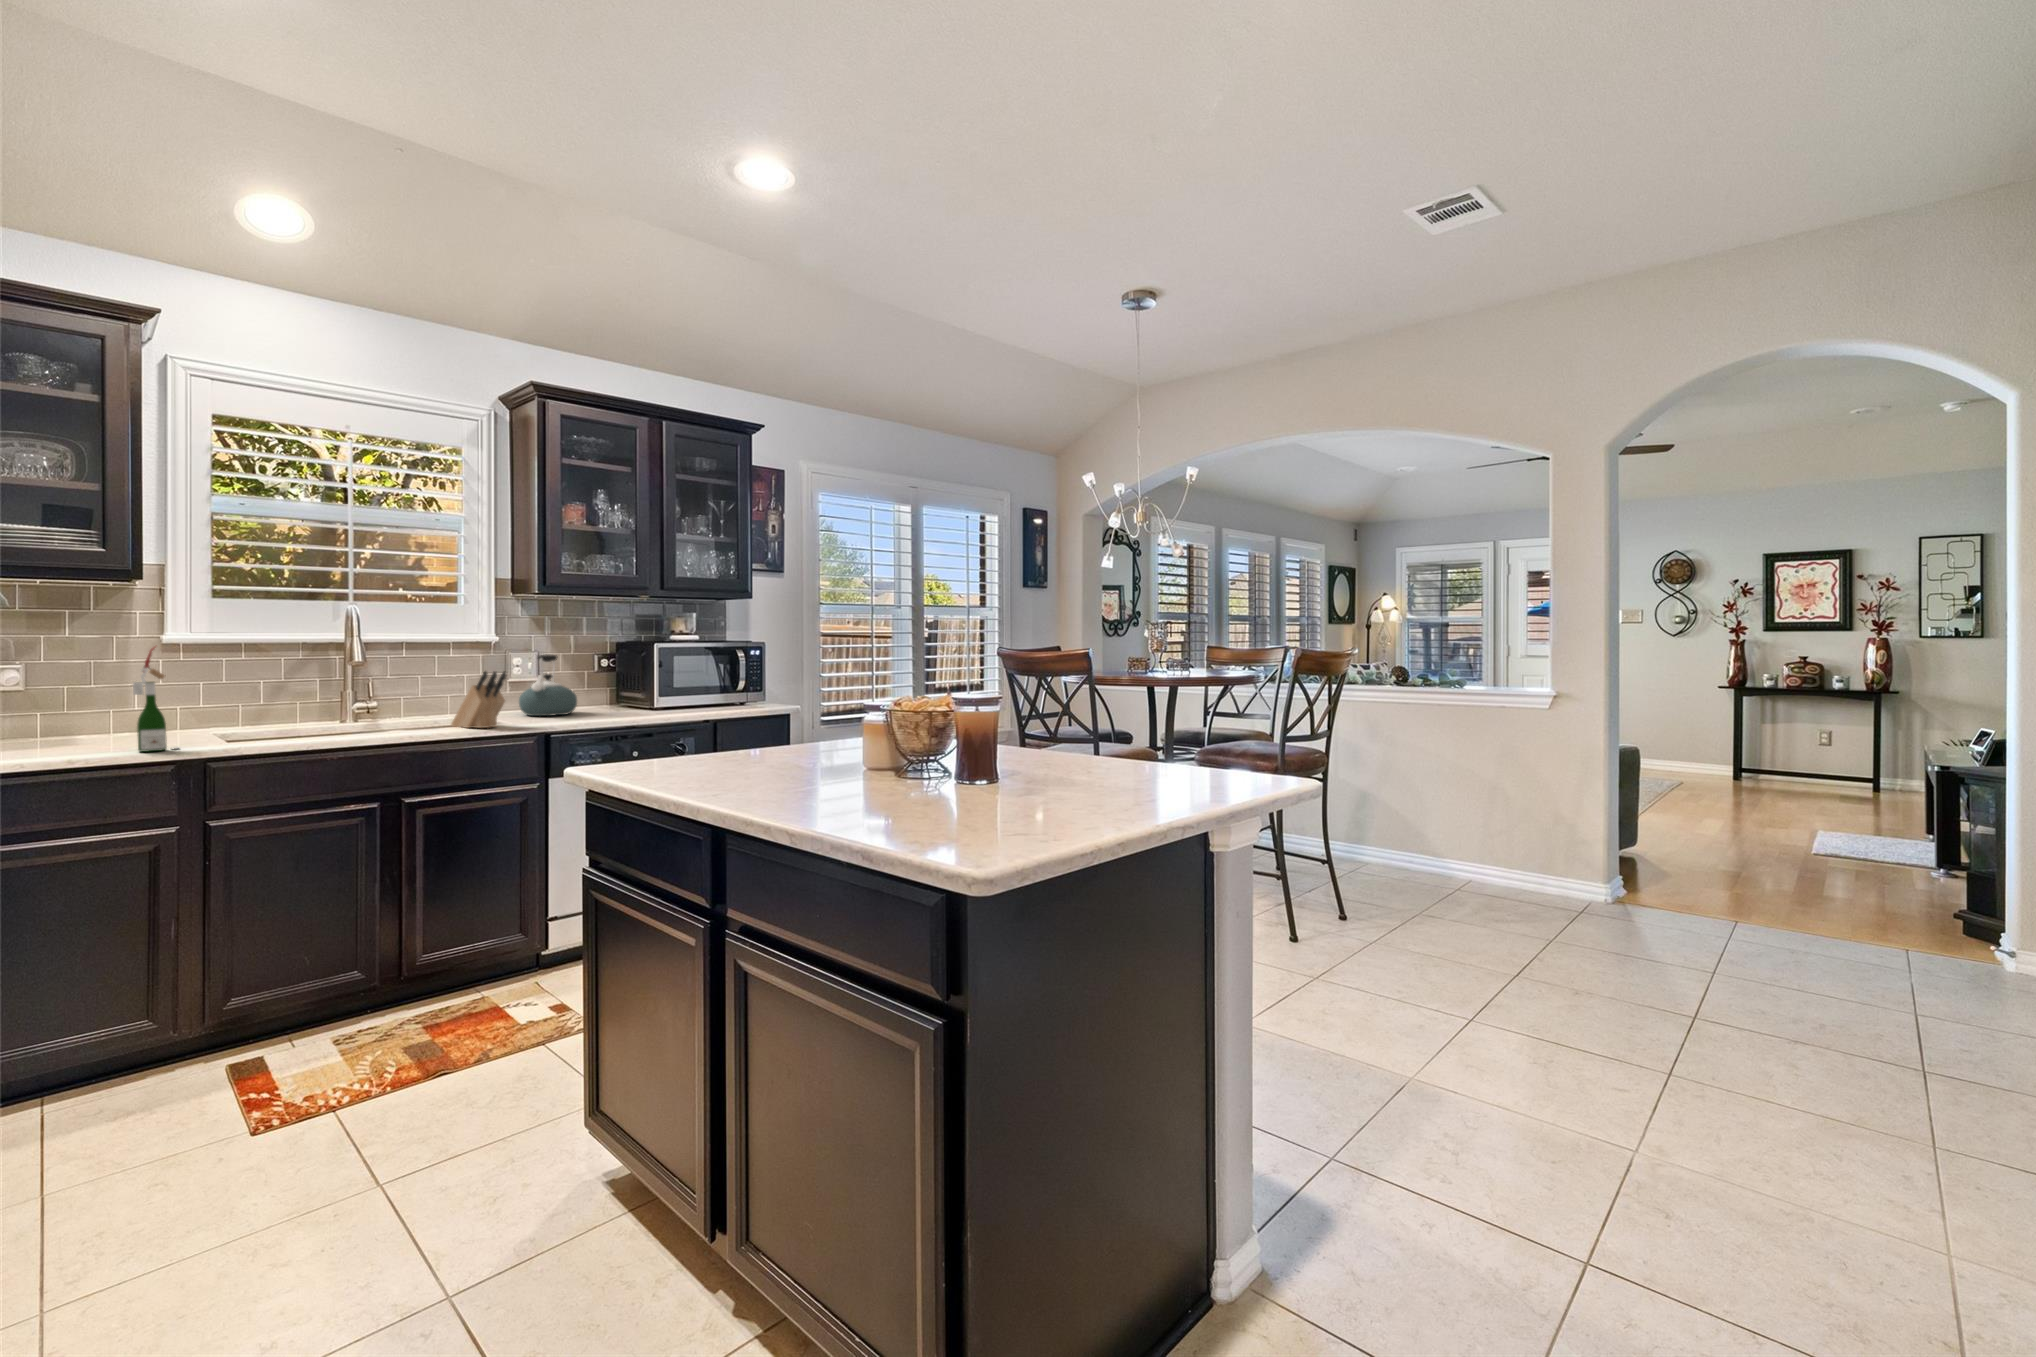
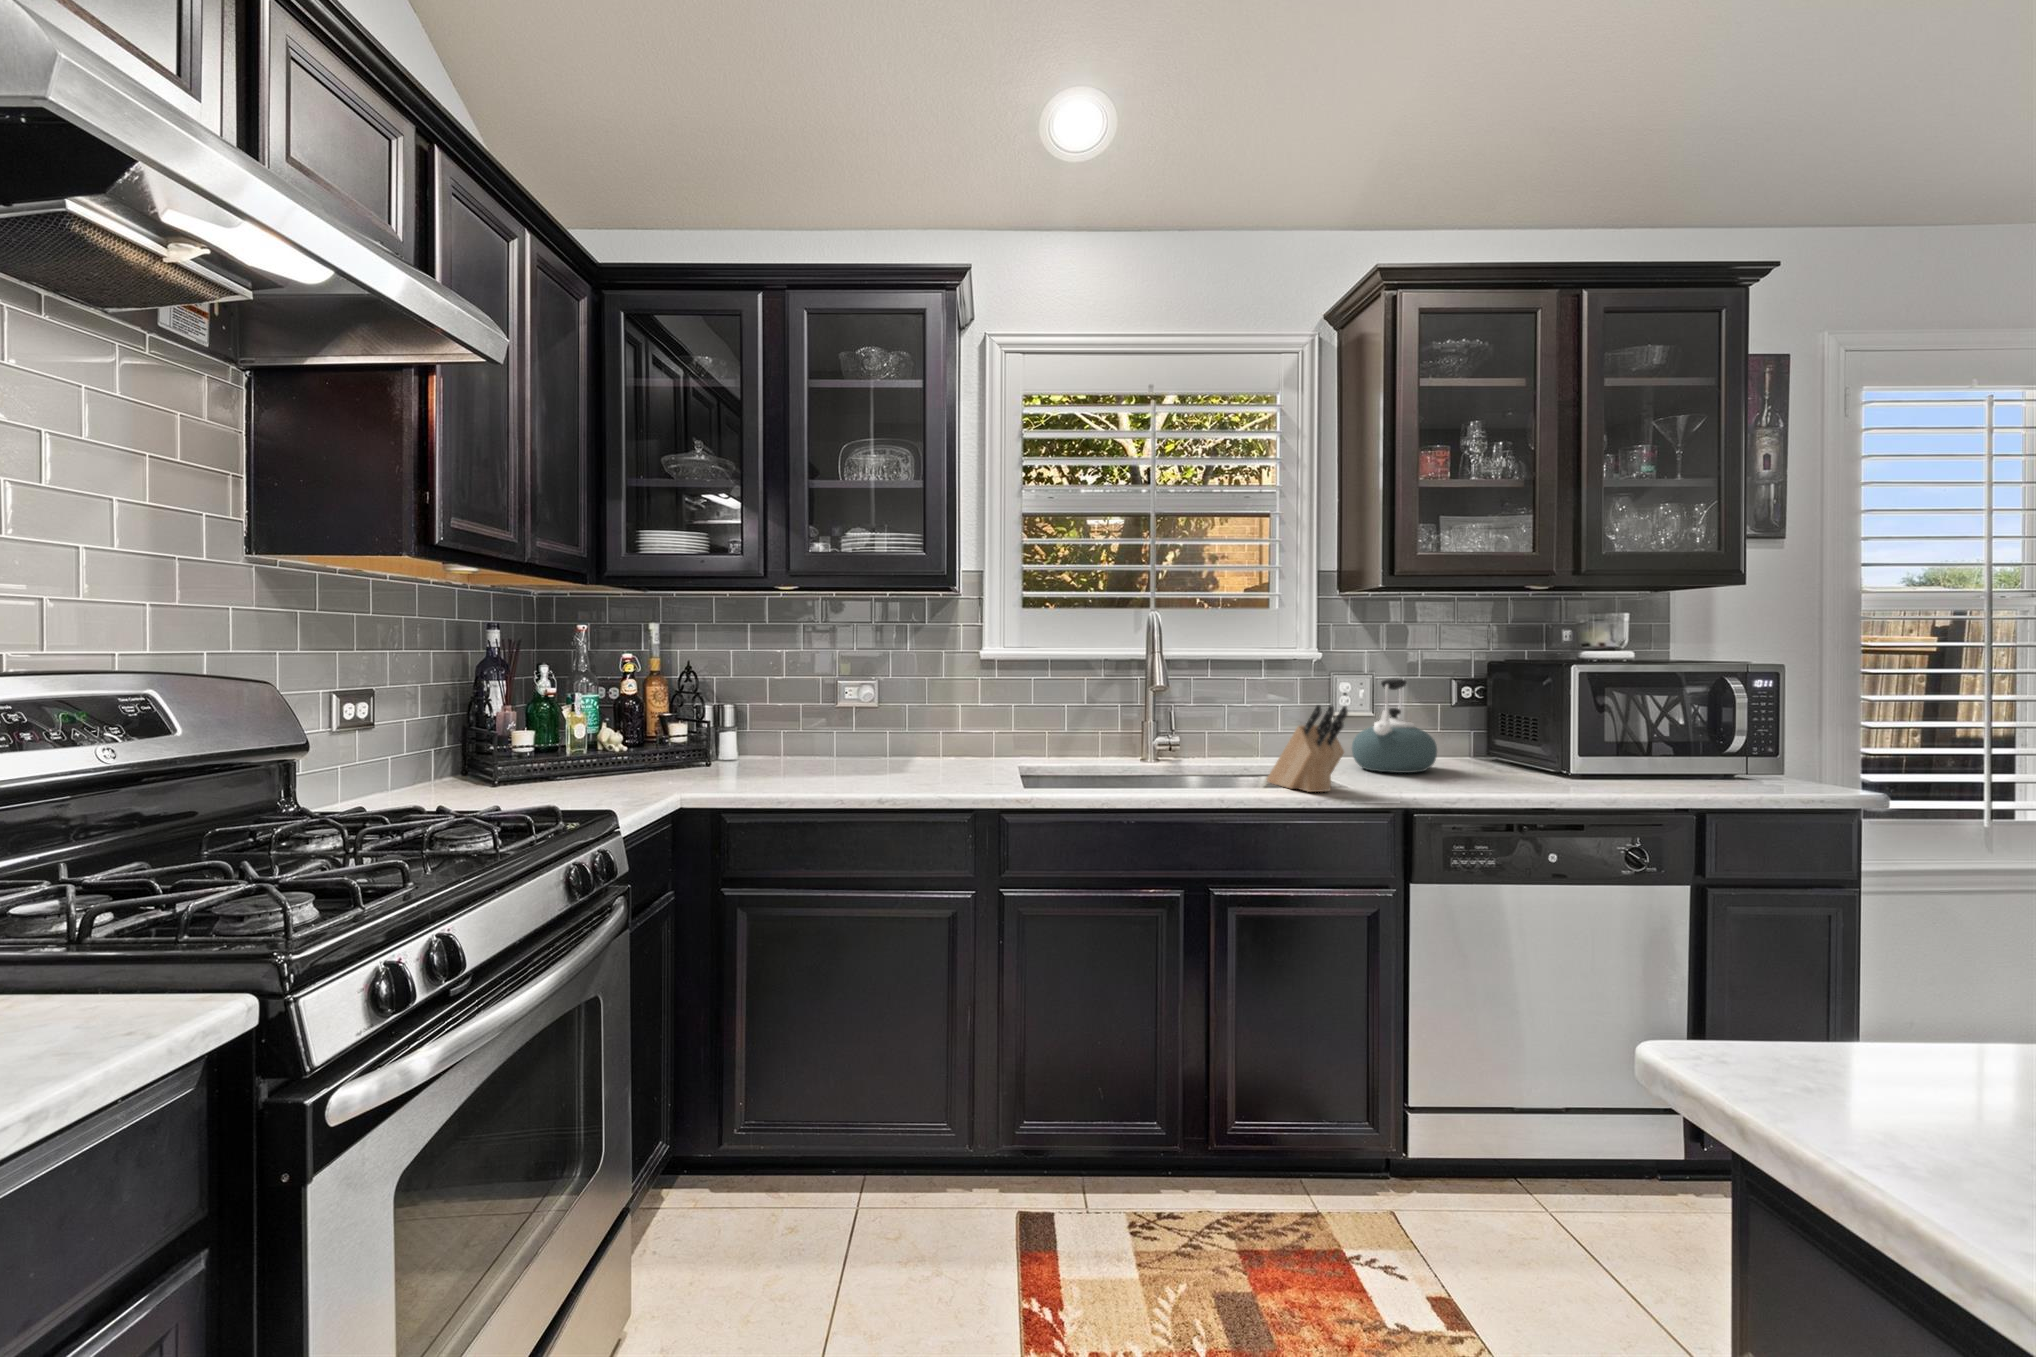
wine bottle: present [133,647,167,752] -> none [935,666,975,796]

